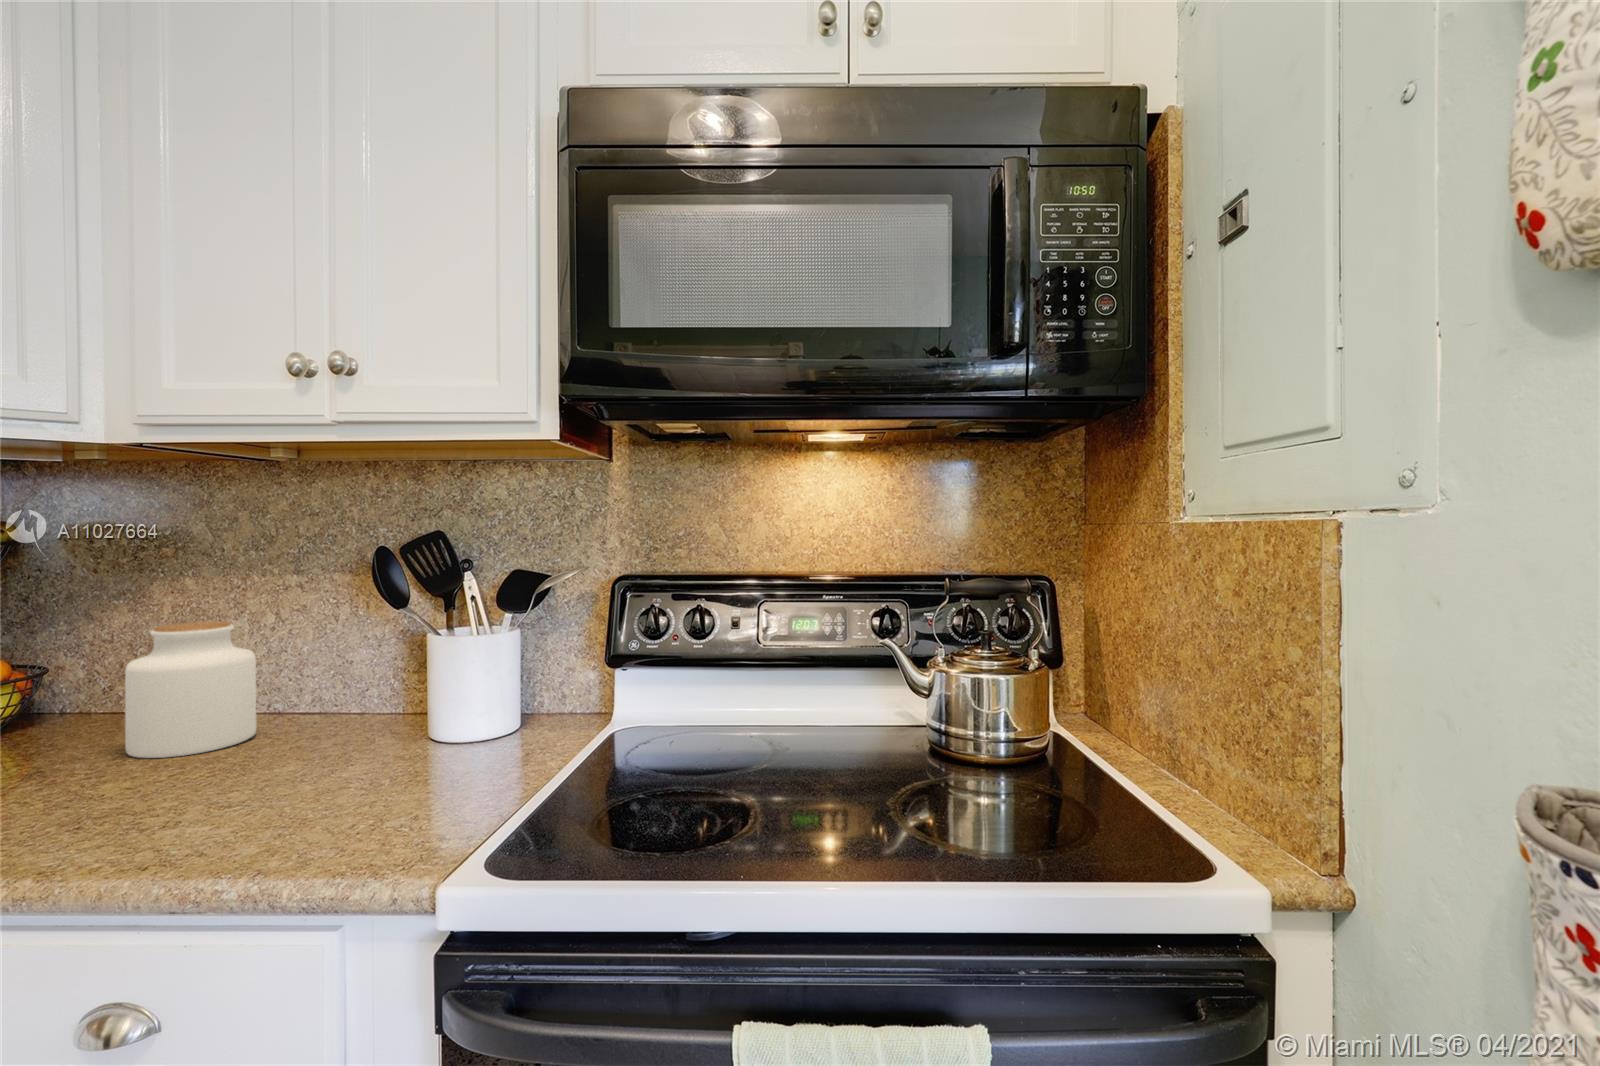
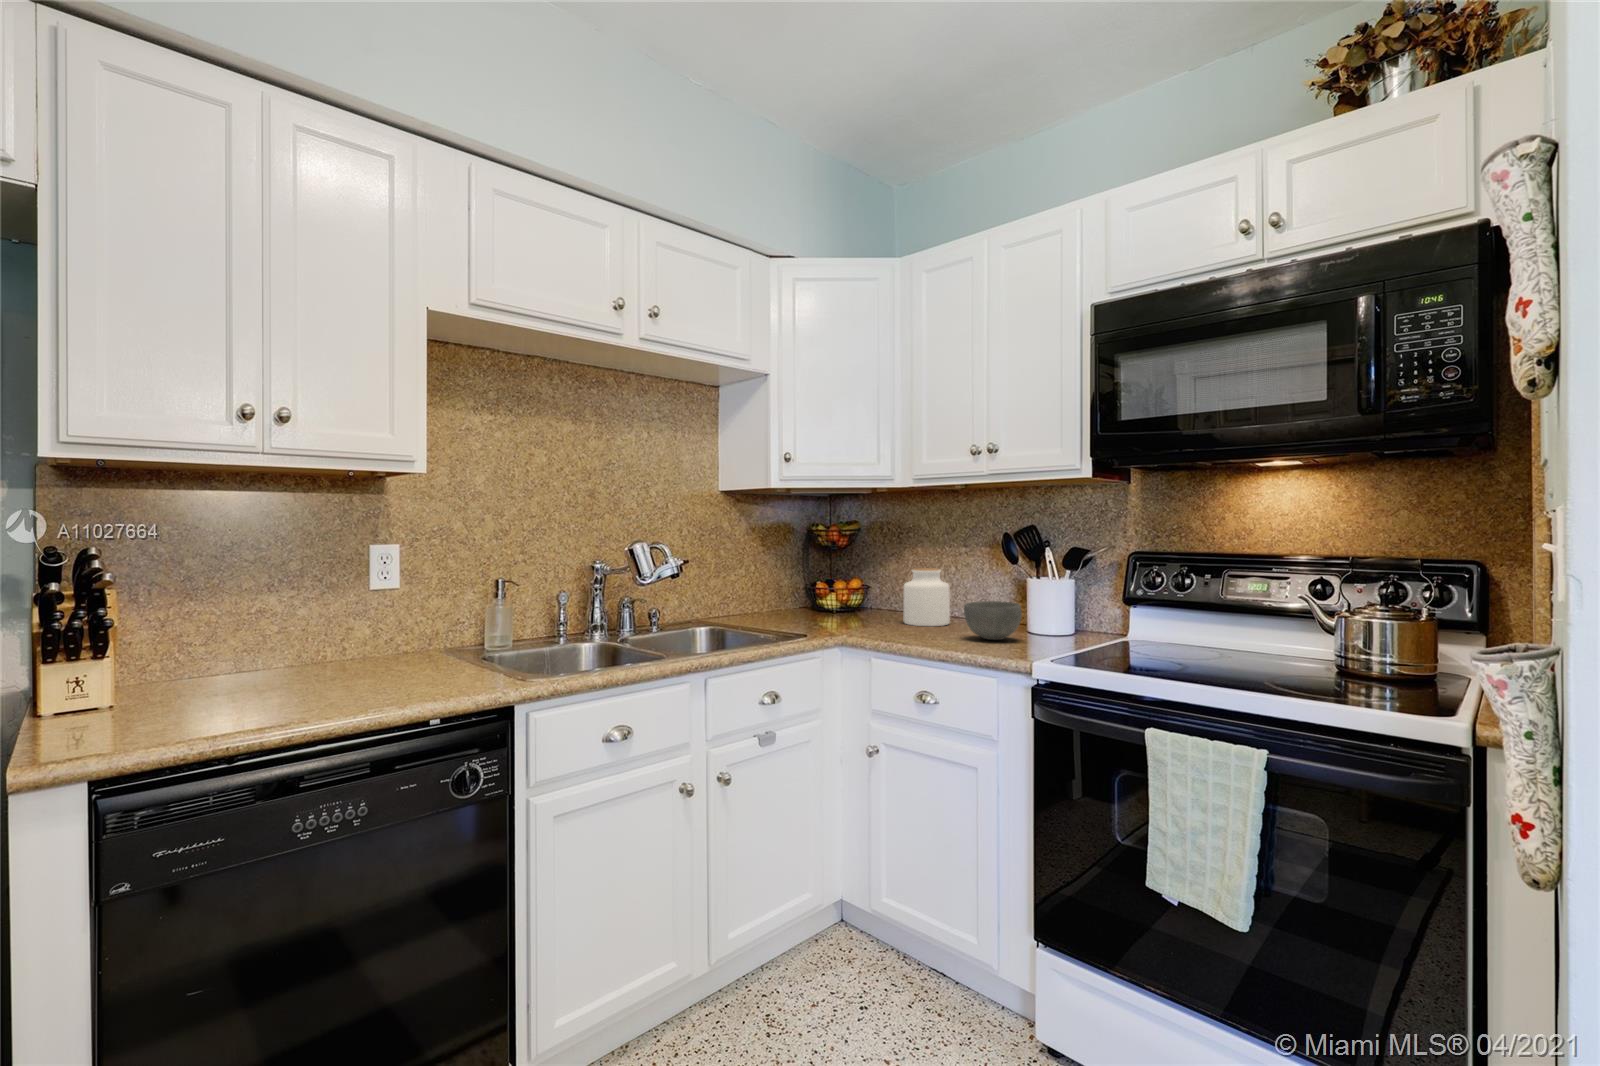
bowl: none [265,690,413,788] -> present [964,601,1022,640]

